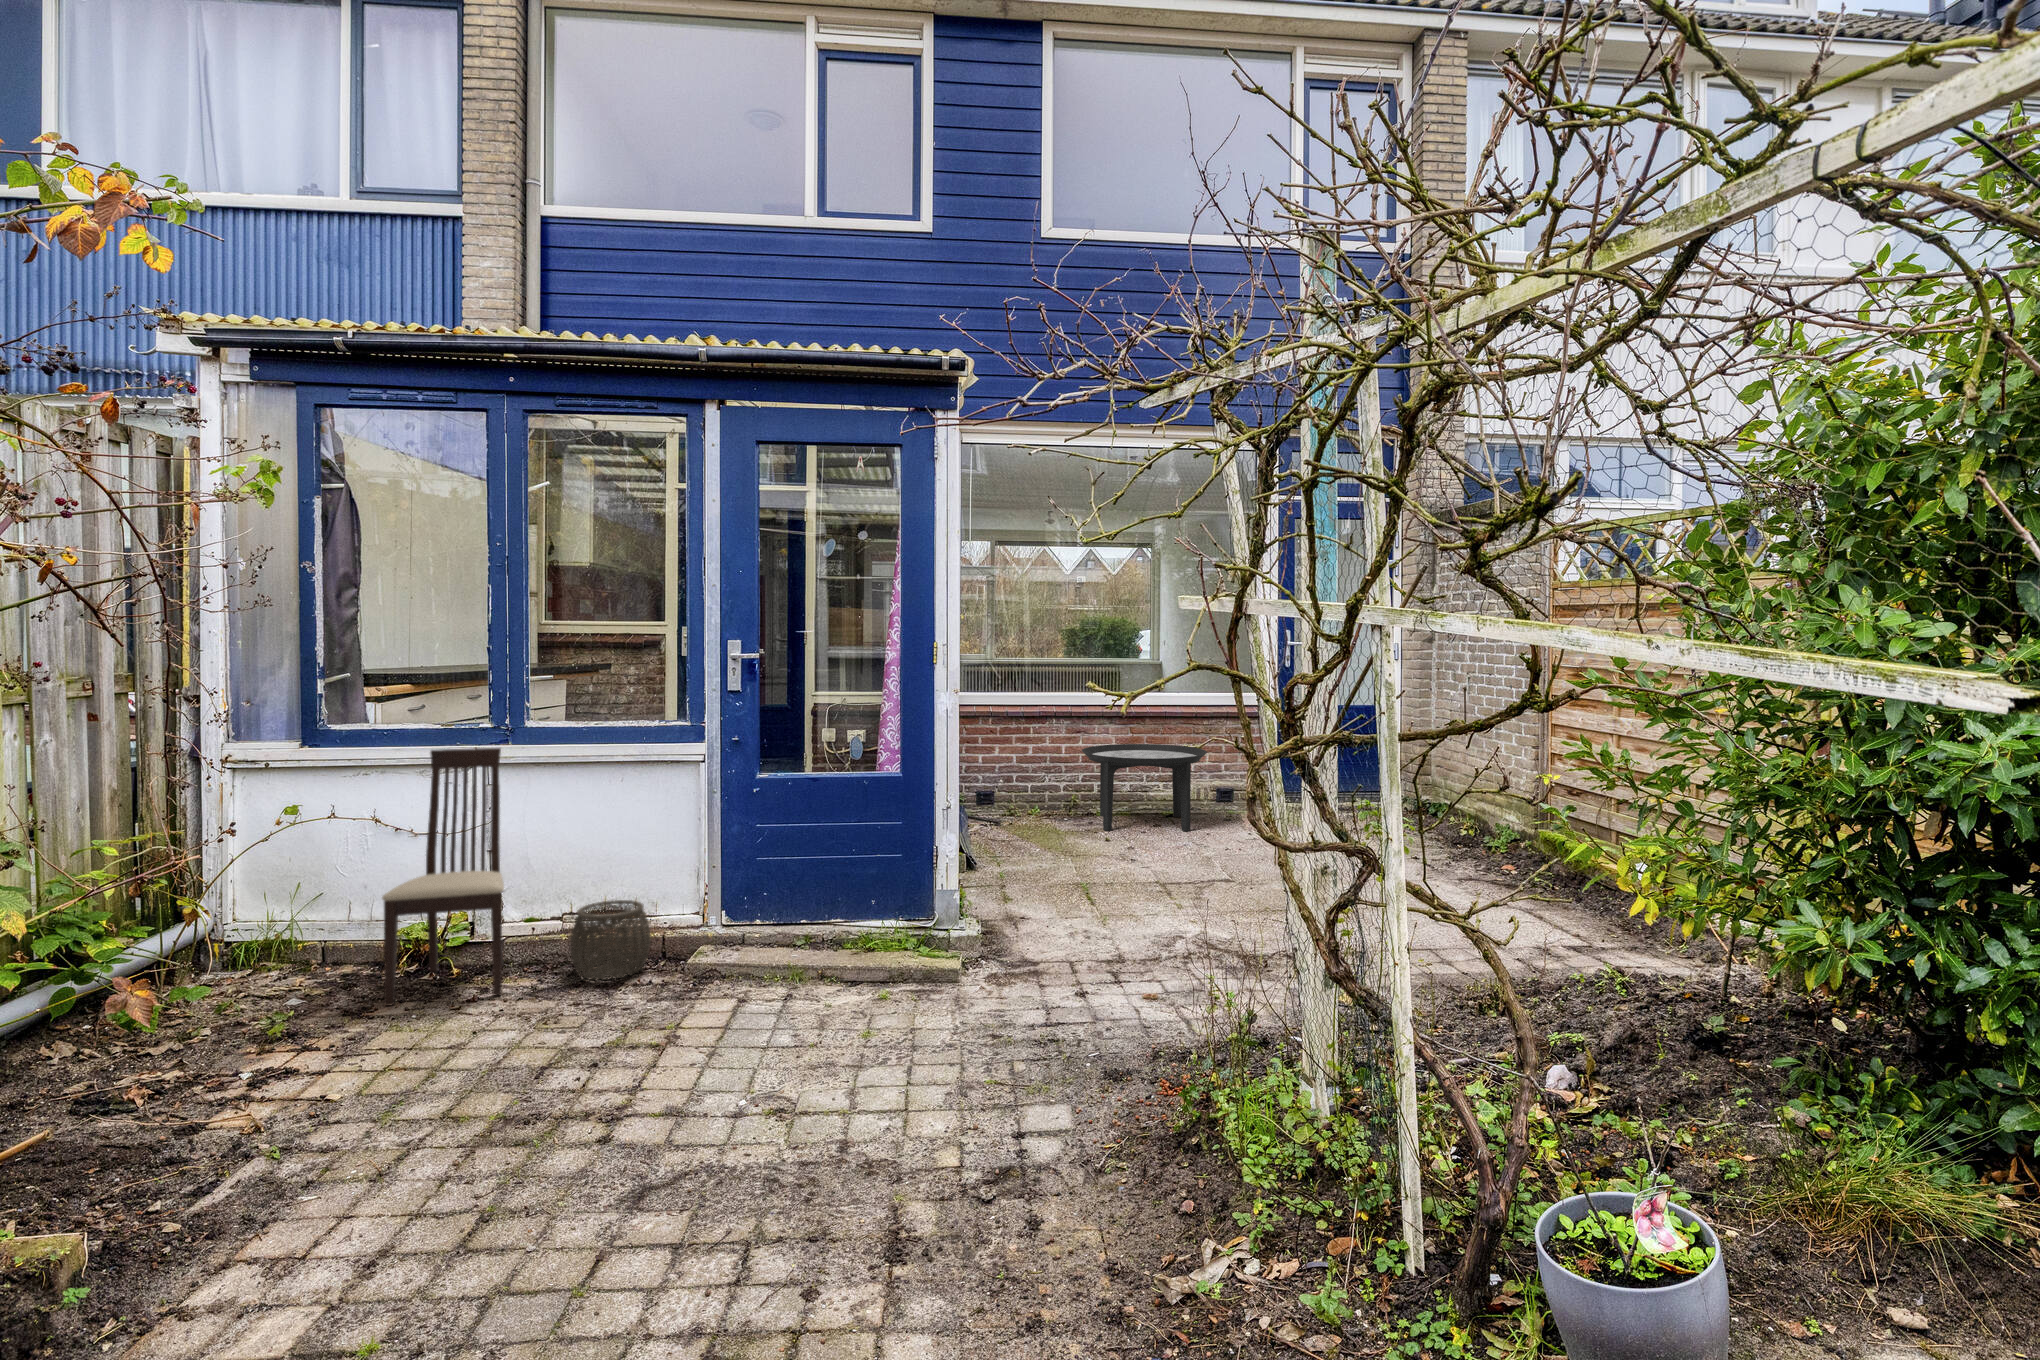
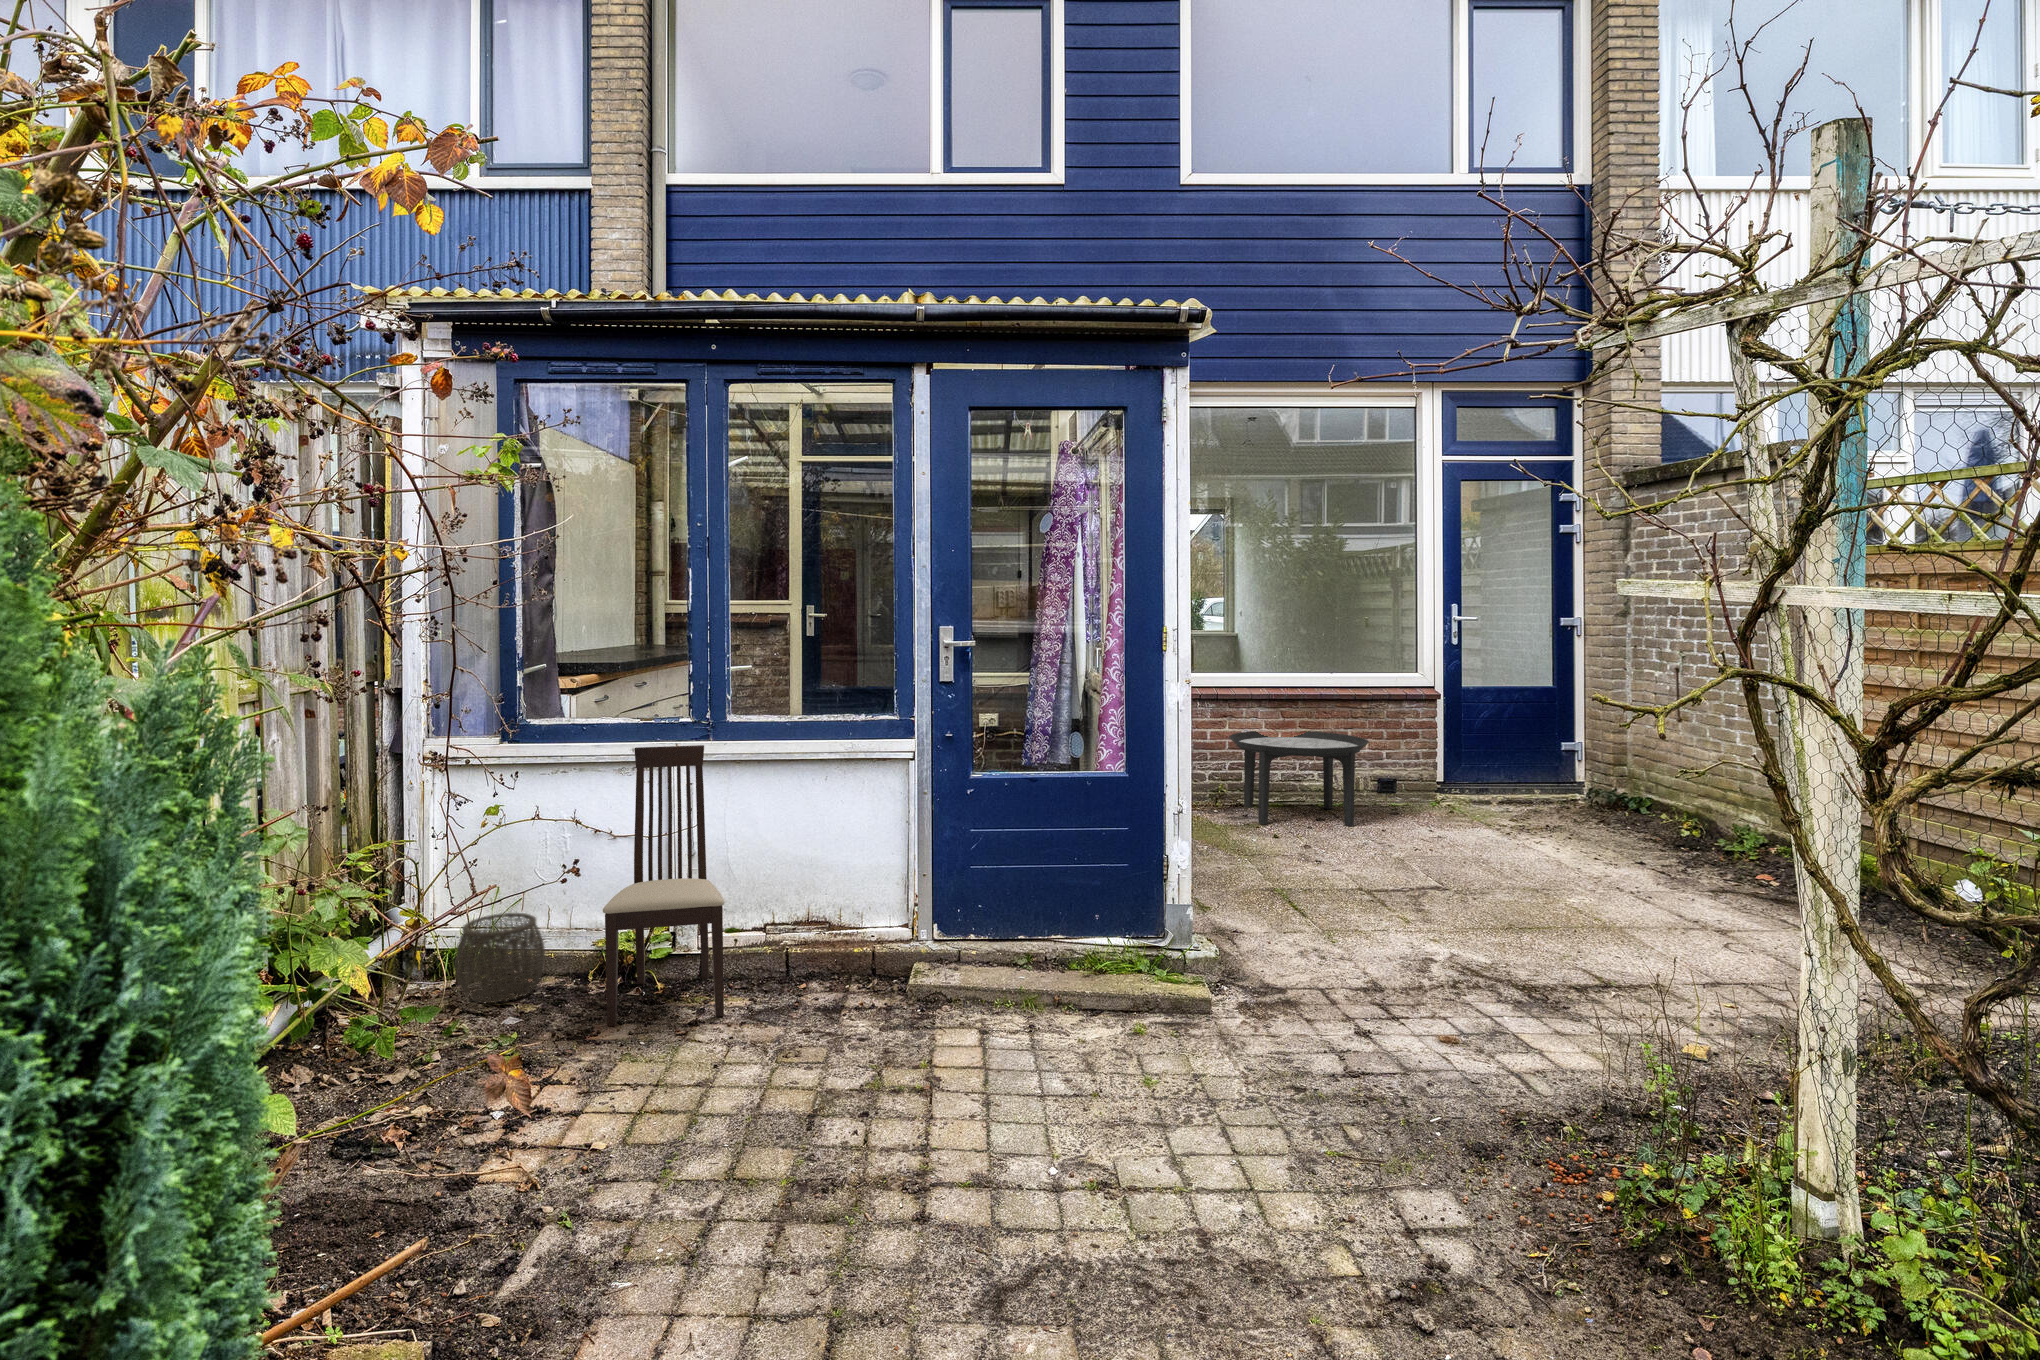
woven basket: present [570,900,651,980] -> present [455,913,545,1003]

